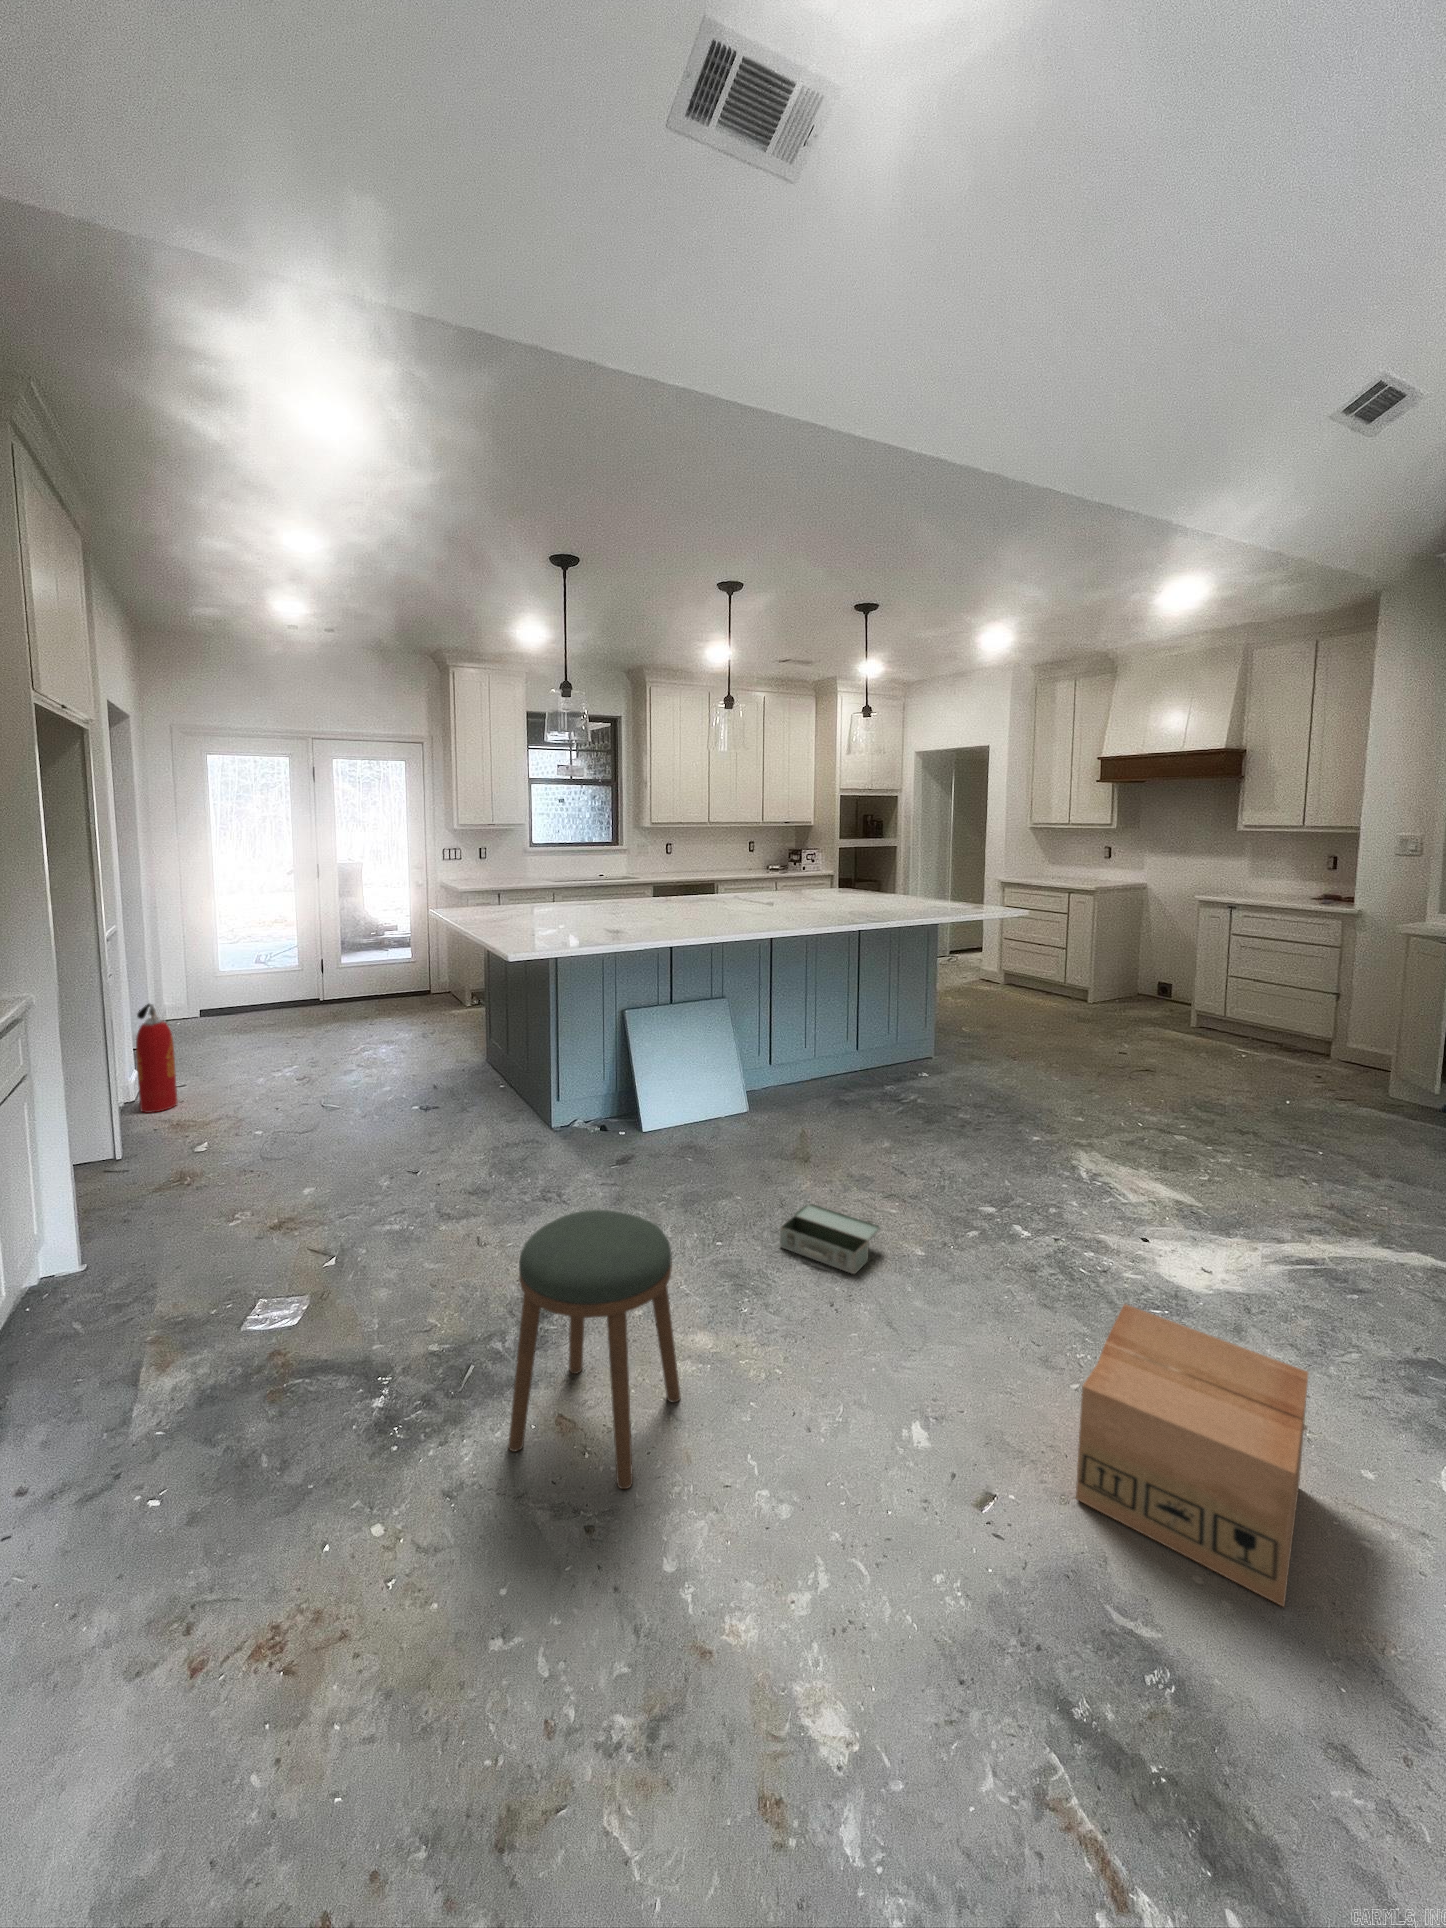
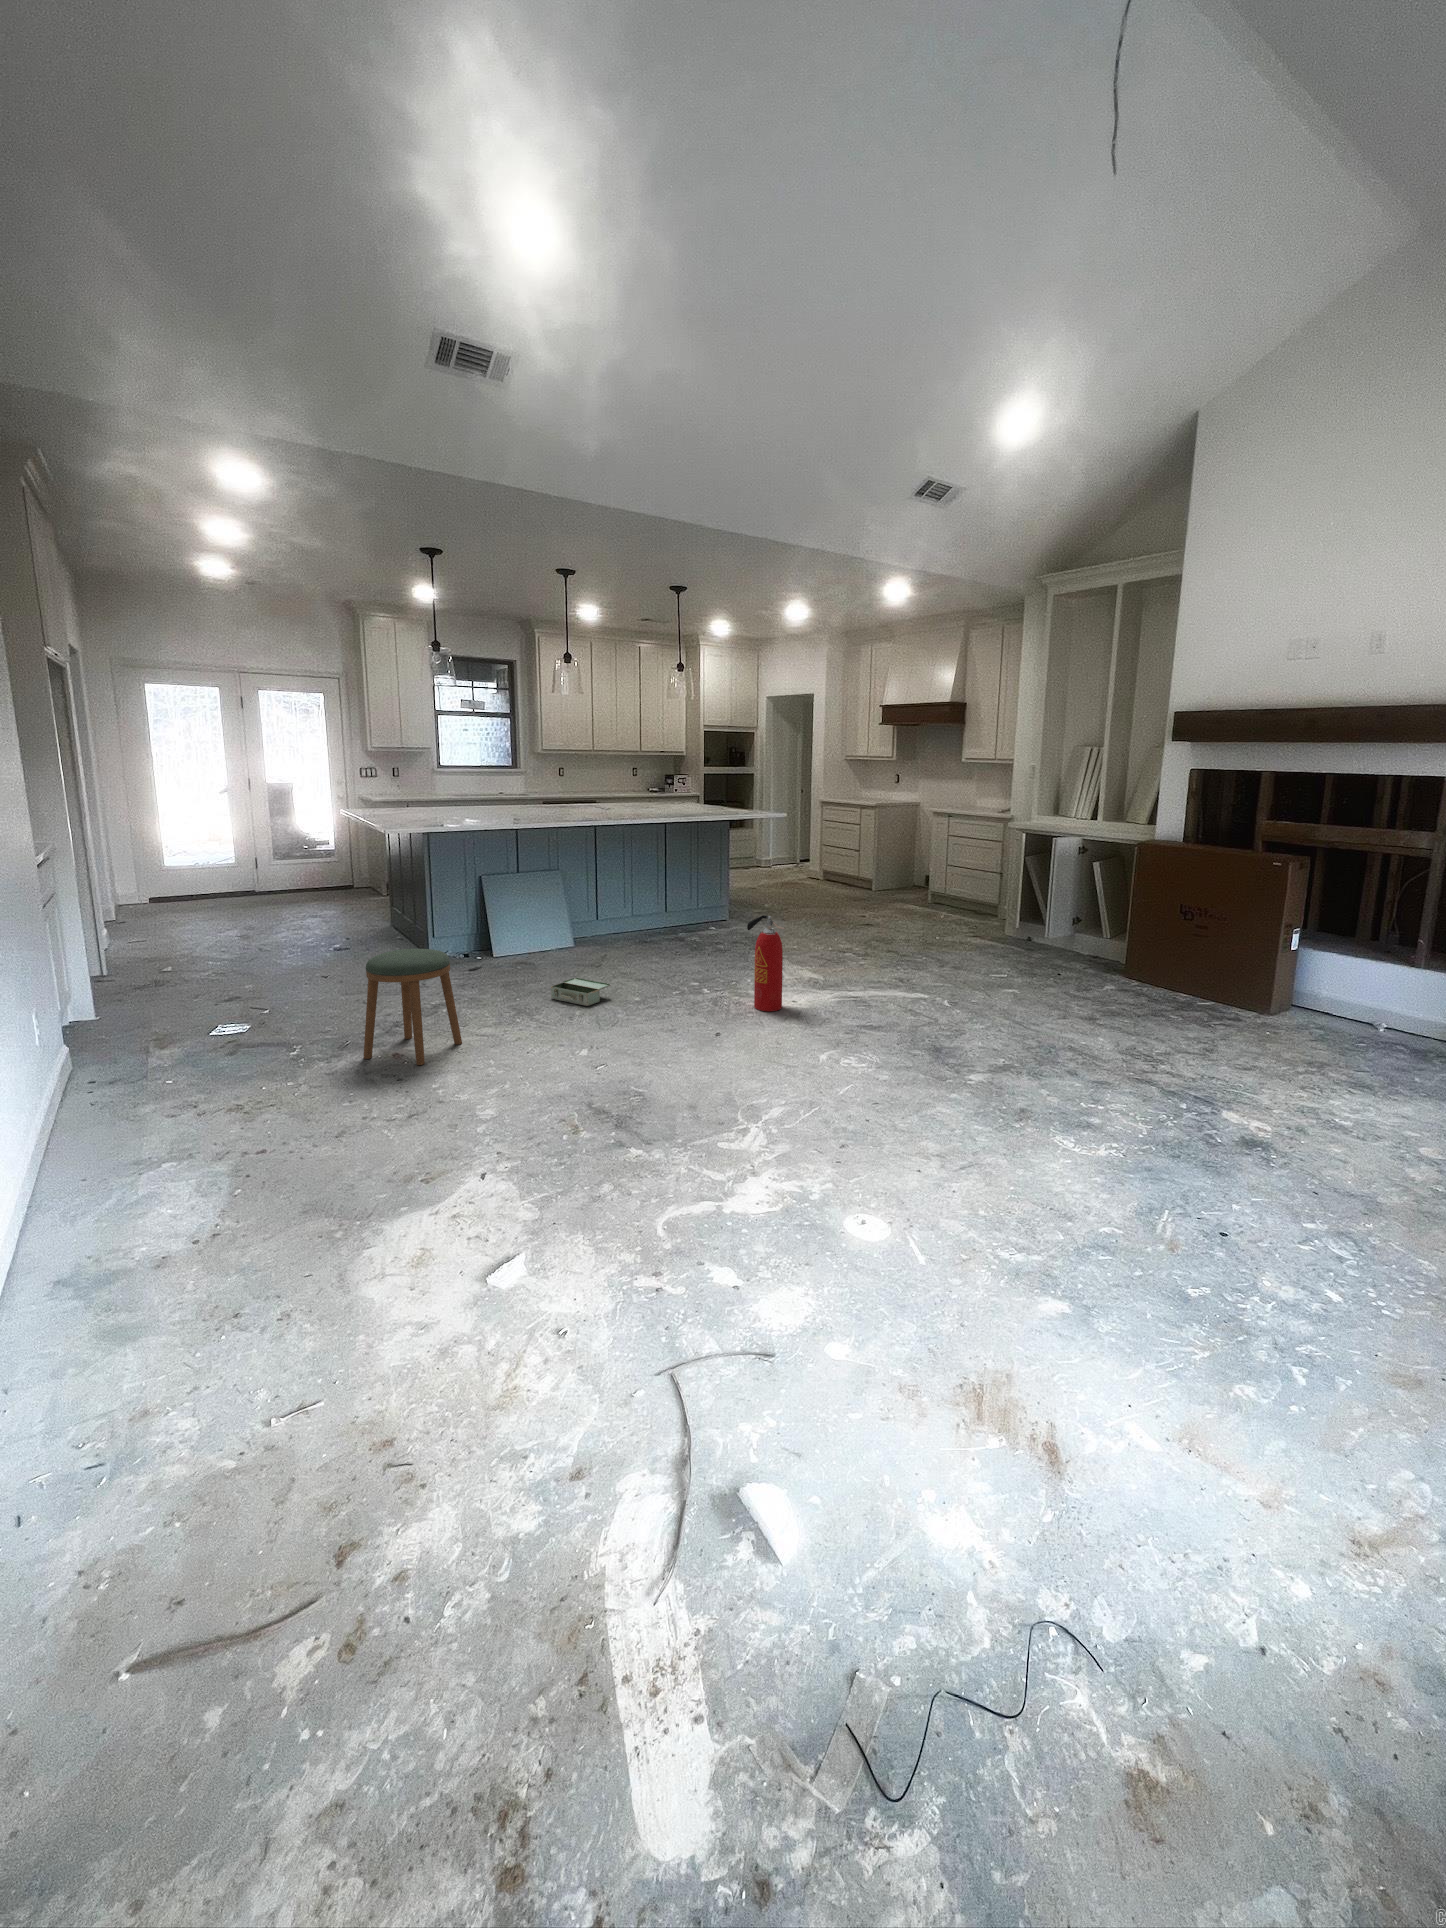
fire extinguisher: present [136,1004,177,1113] -> present [747,915,785,1011]
cardboard box: present [1076,1304,1308,1607] -> none [636,986,746,1078]

